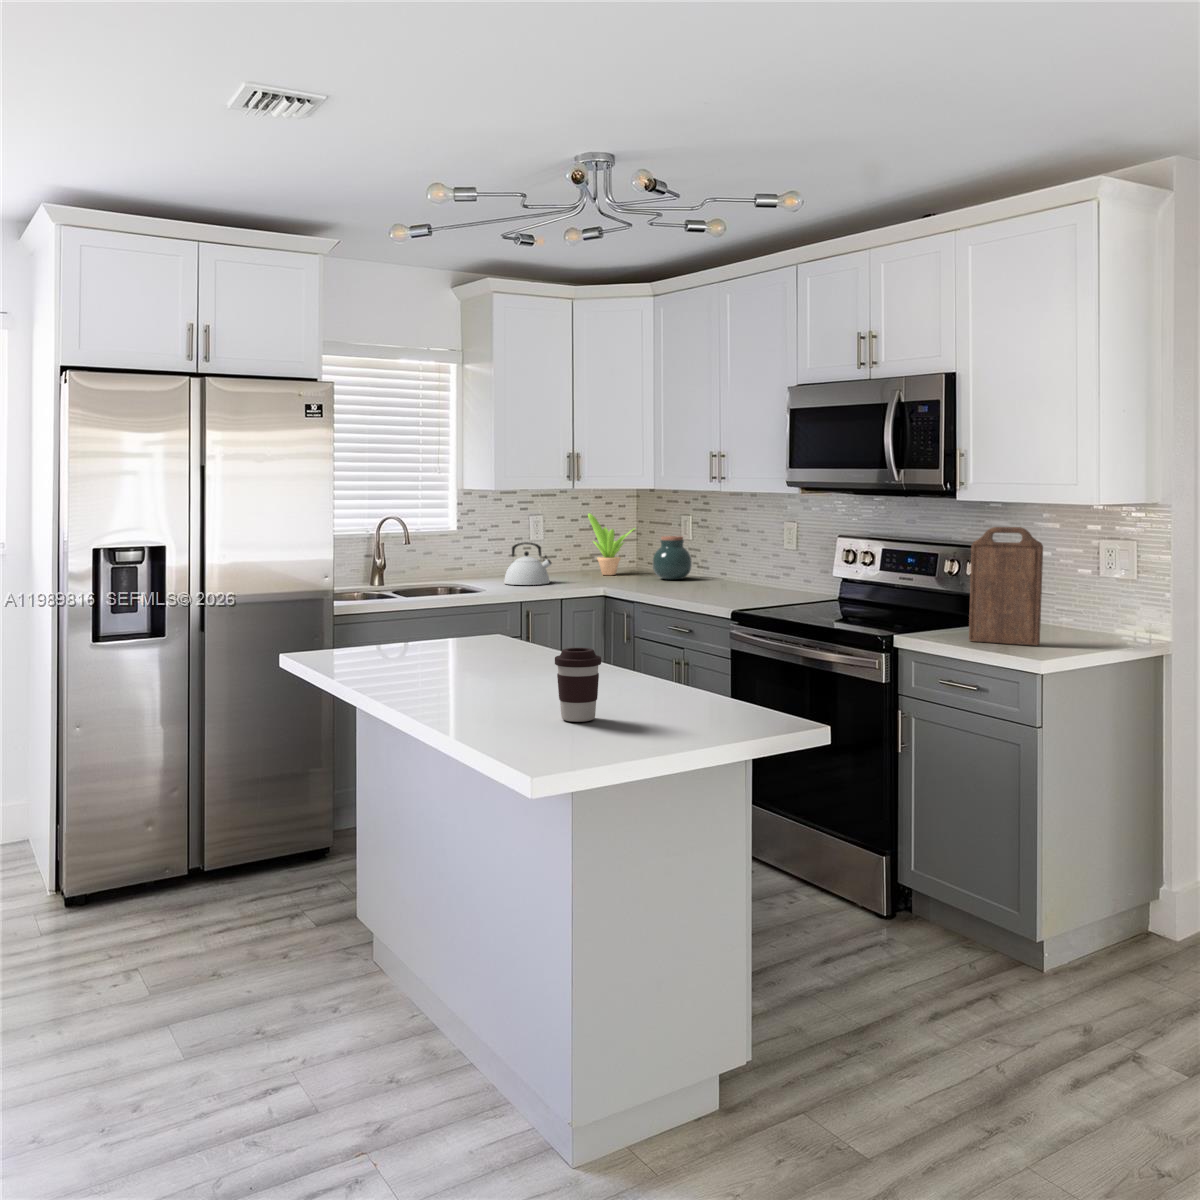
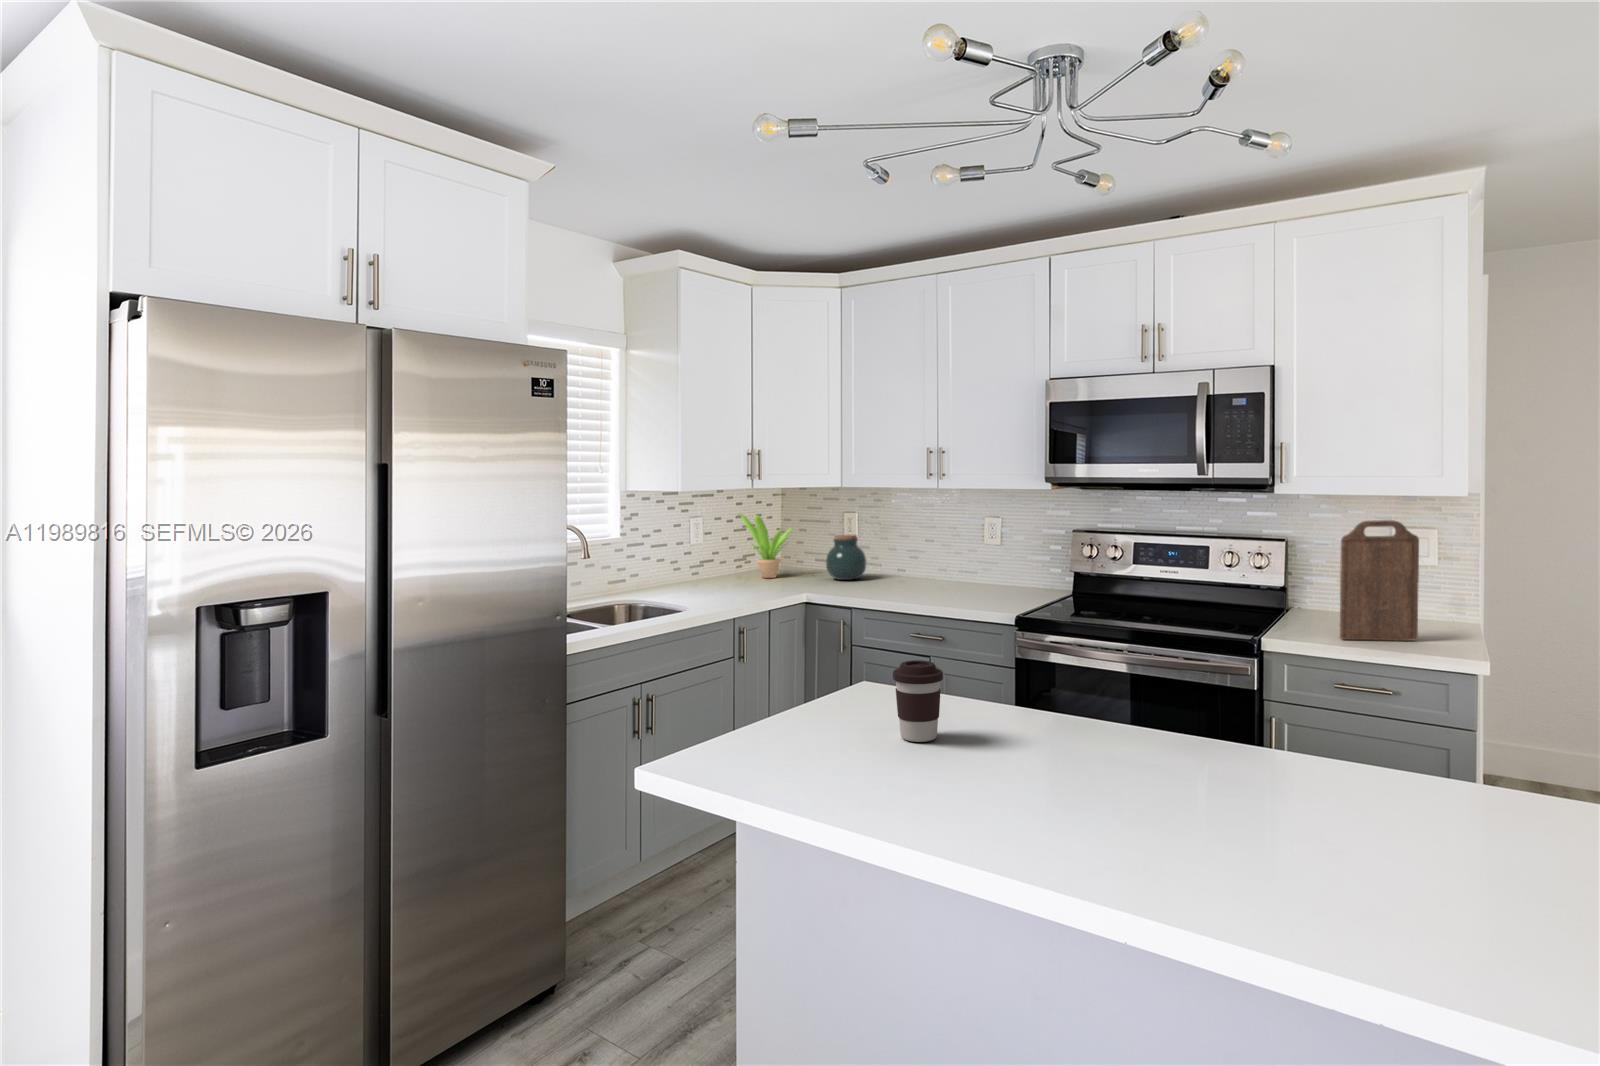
kettle: present [504,542,552,585] -> none [685,549,737,597]
coffee cup: present [555,648,601,722] -> present [893,660,943,742]

